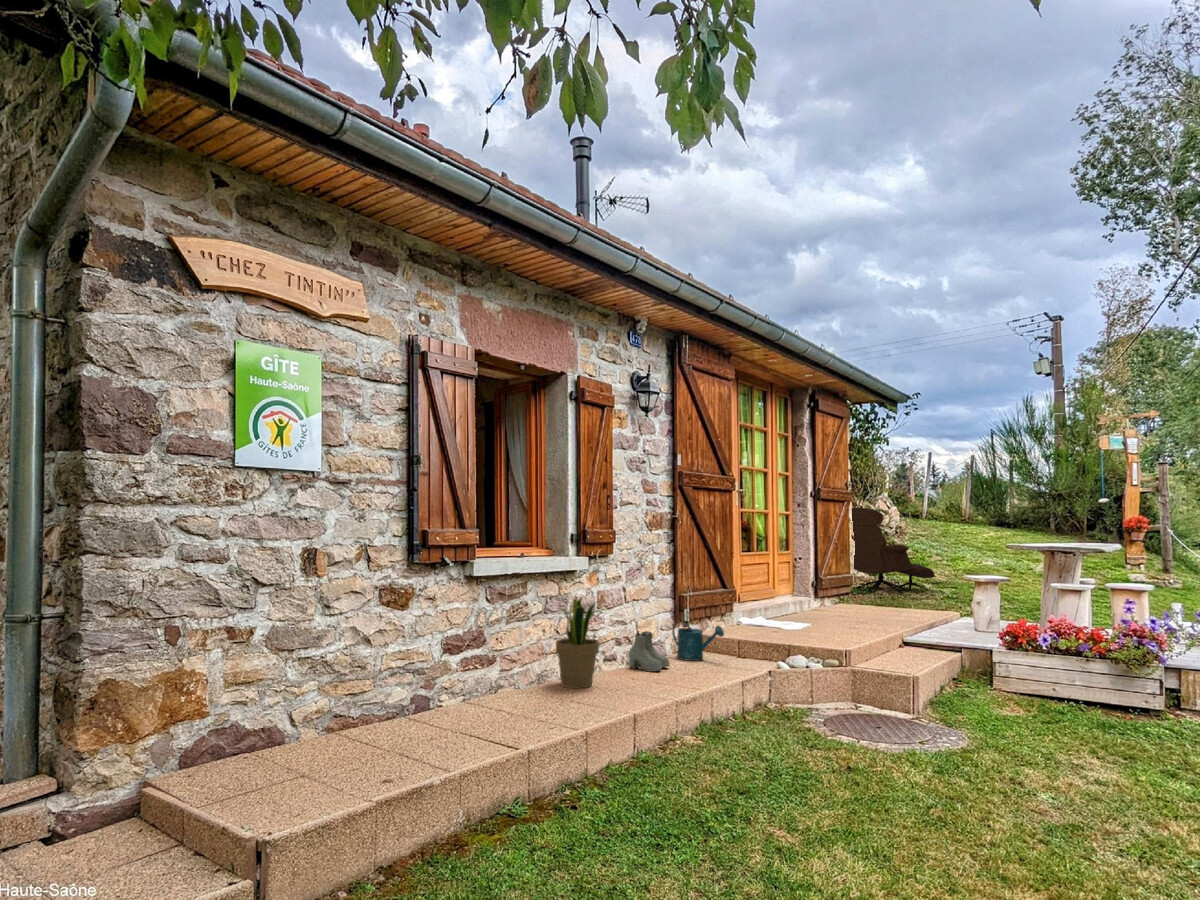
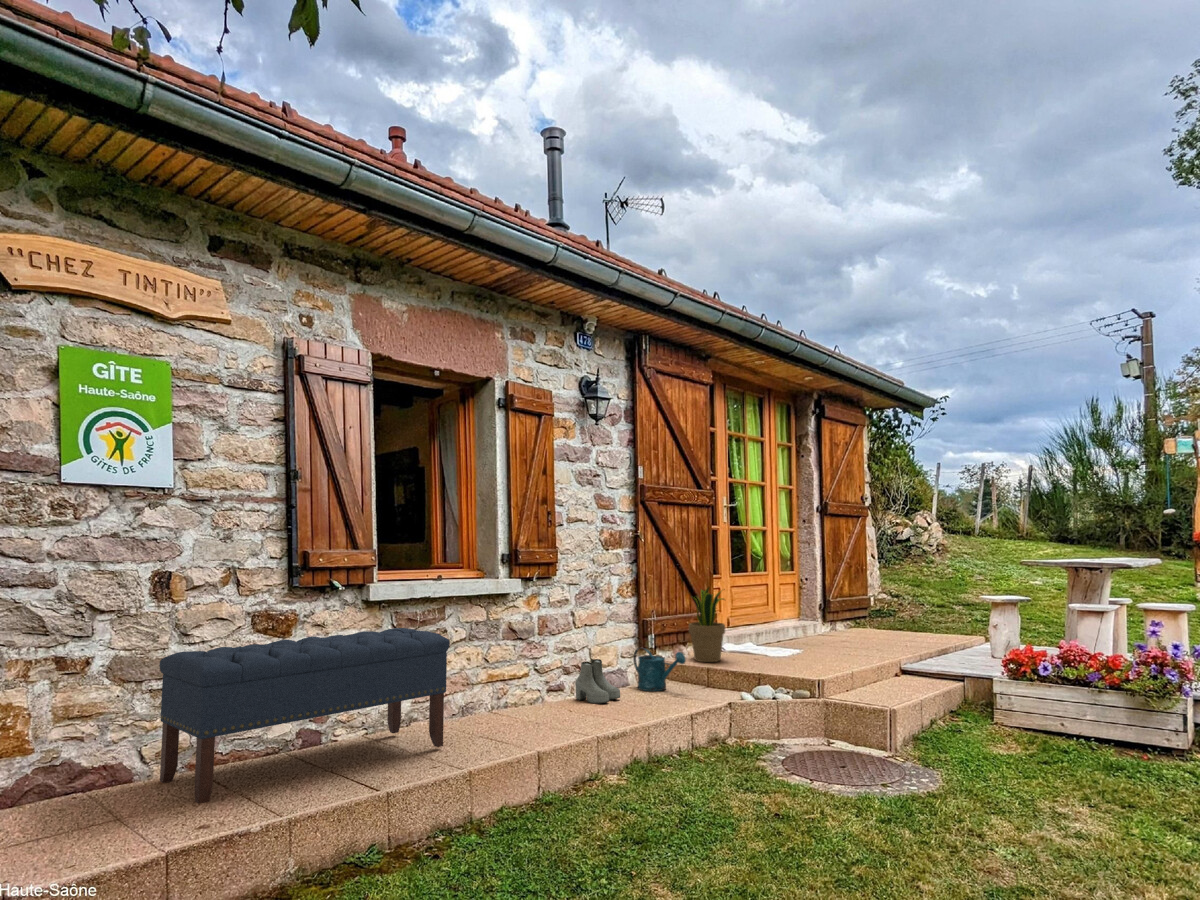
lounge chair: present [852,508,935,593] -> none [860,522,967,615]
potted plant: present [556,598,600,688] -> present [689,588,725,662]
bench: none [311,602,552,762] -> present [159,628,450,804]

